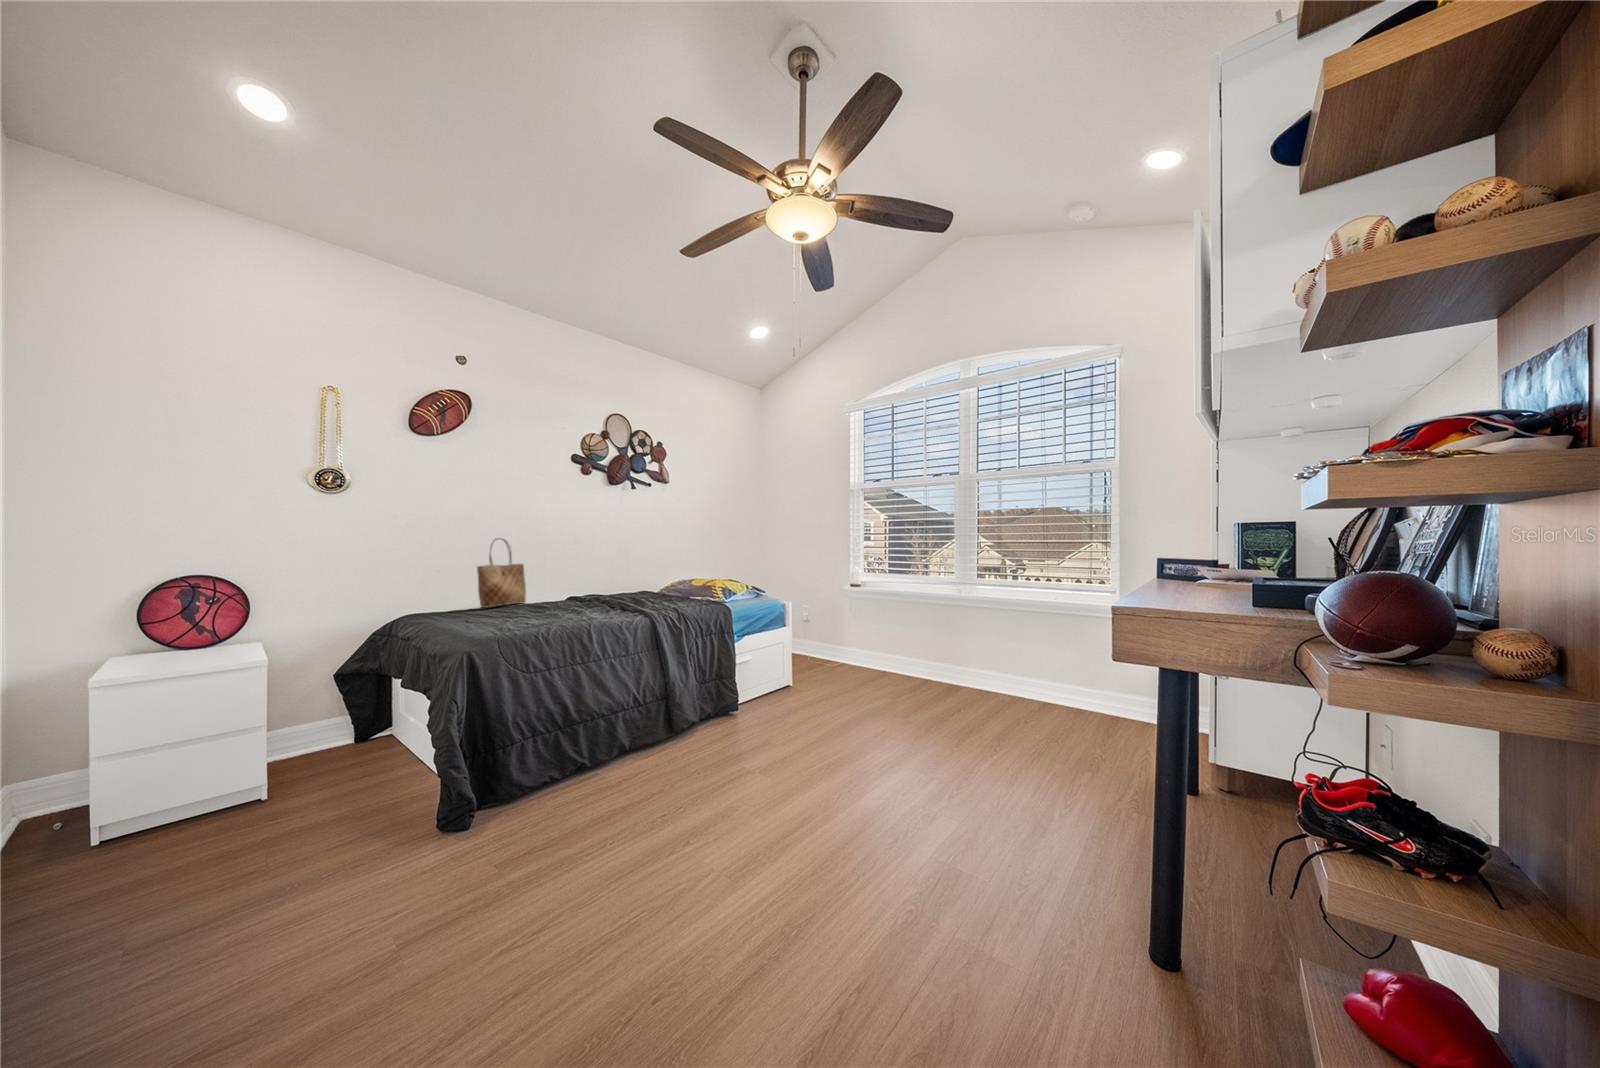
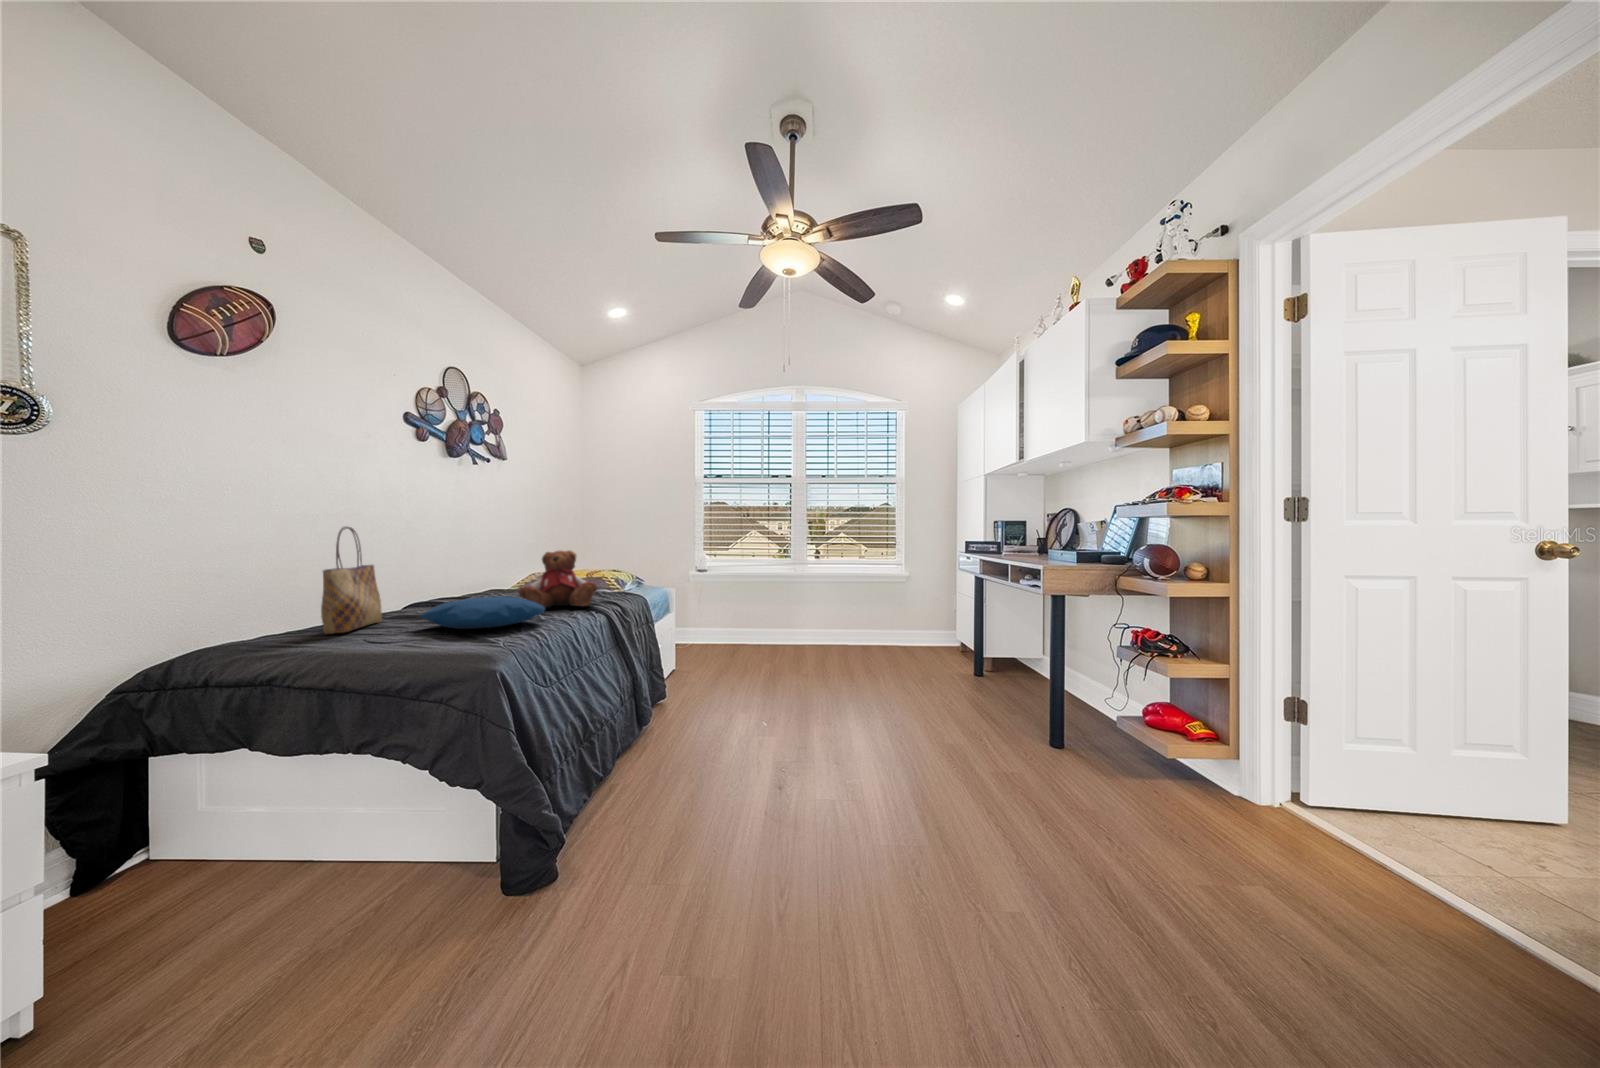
teddy bear: none [616,554,672,599] -> present [519,550,597,608]
pillow: none [528,587,604,608] -> present [420,596,545,629]

